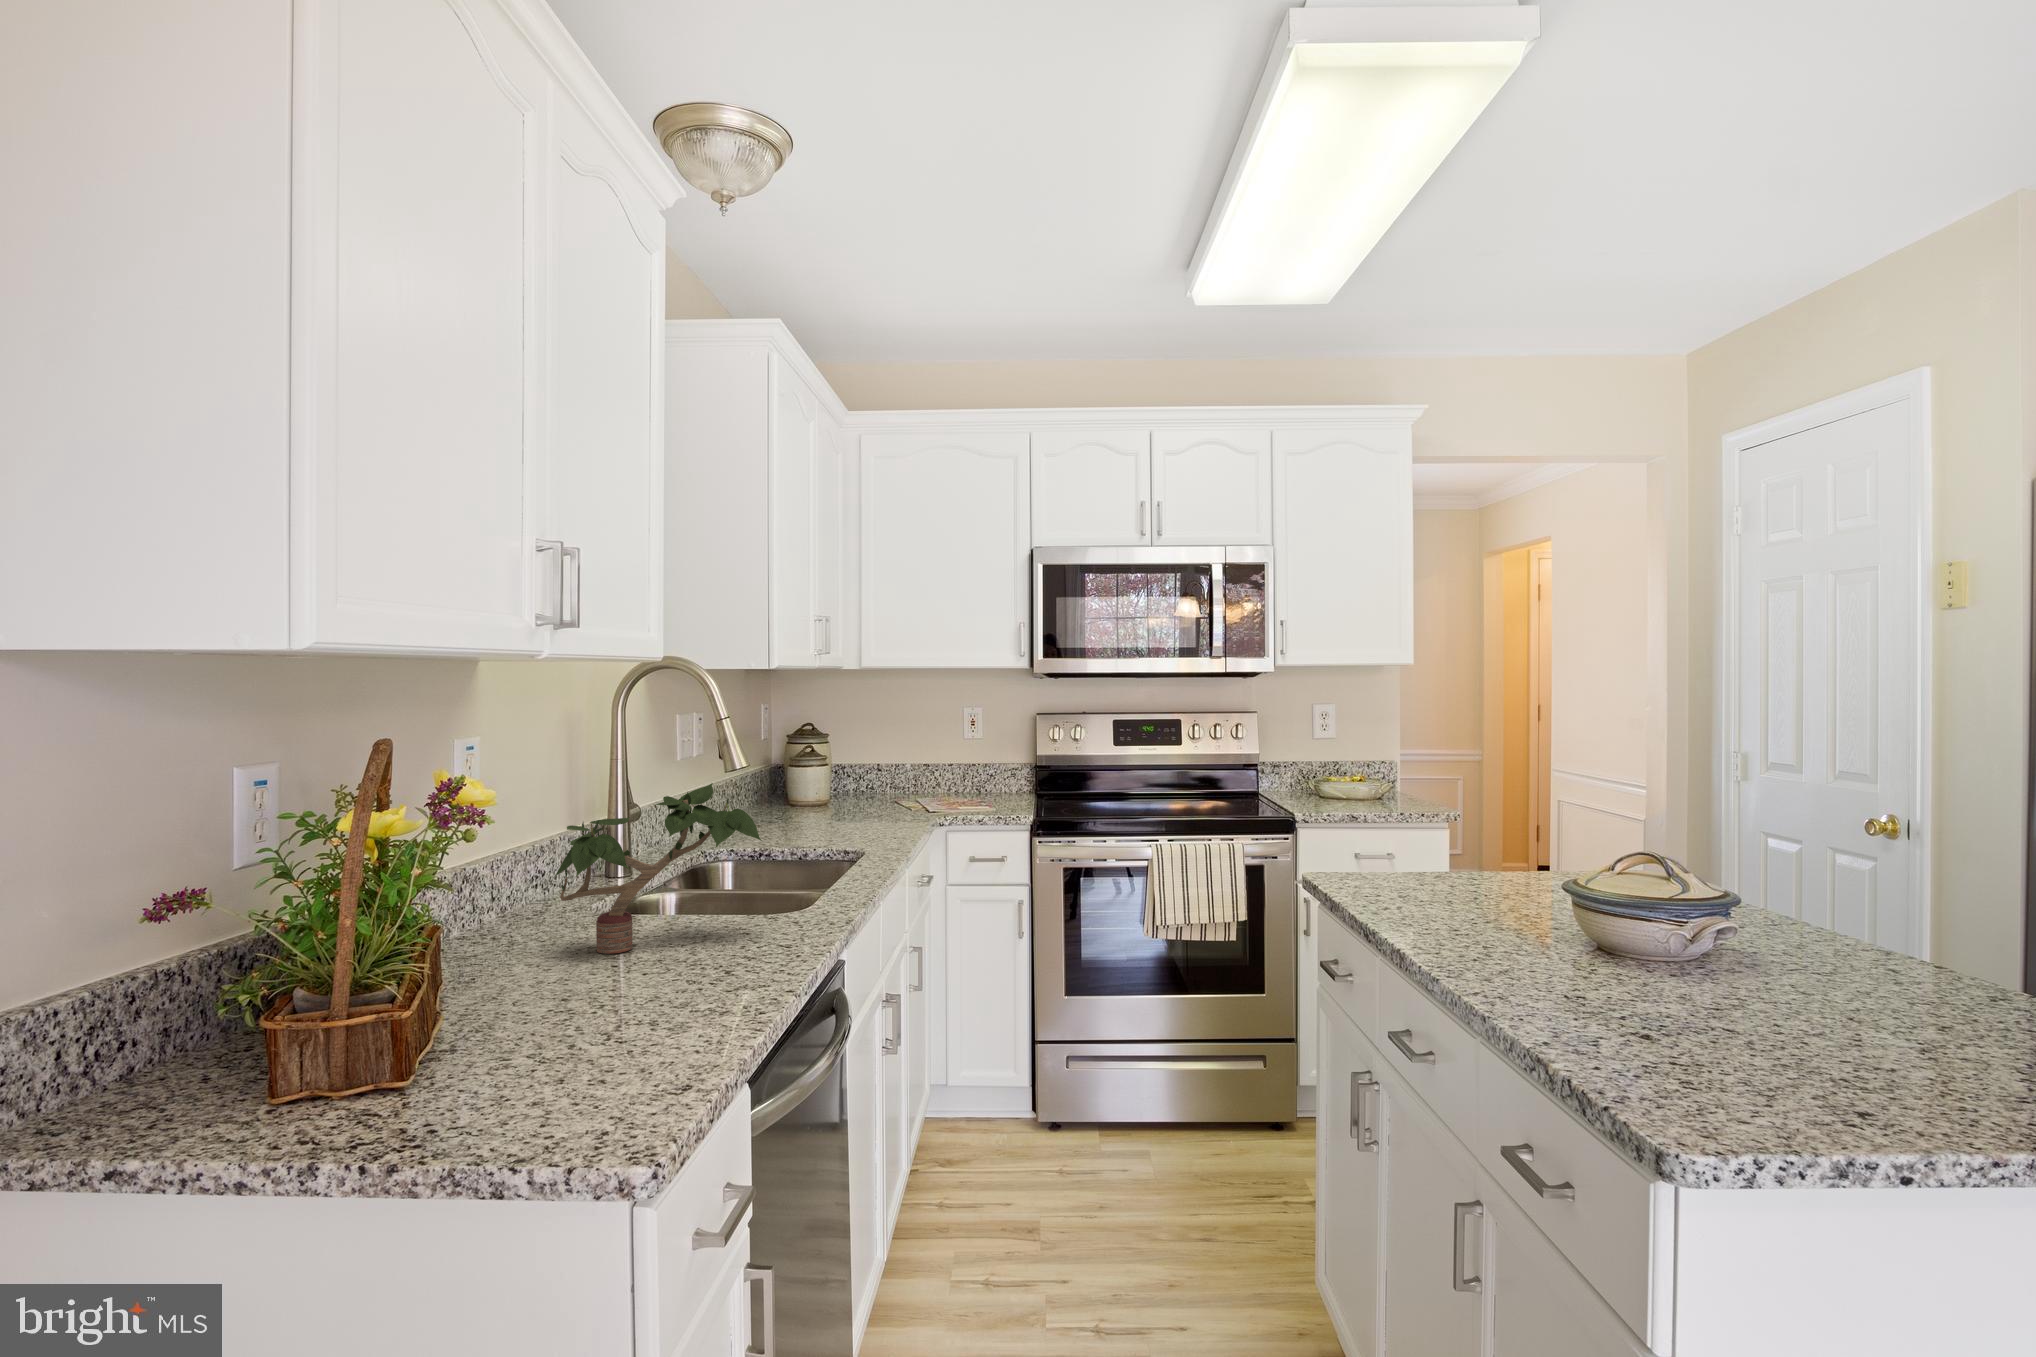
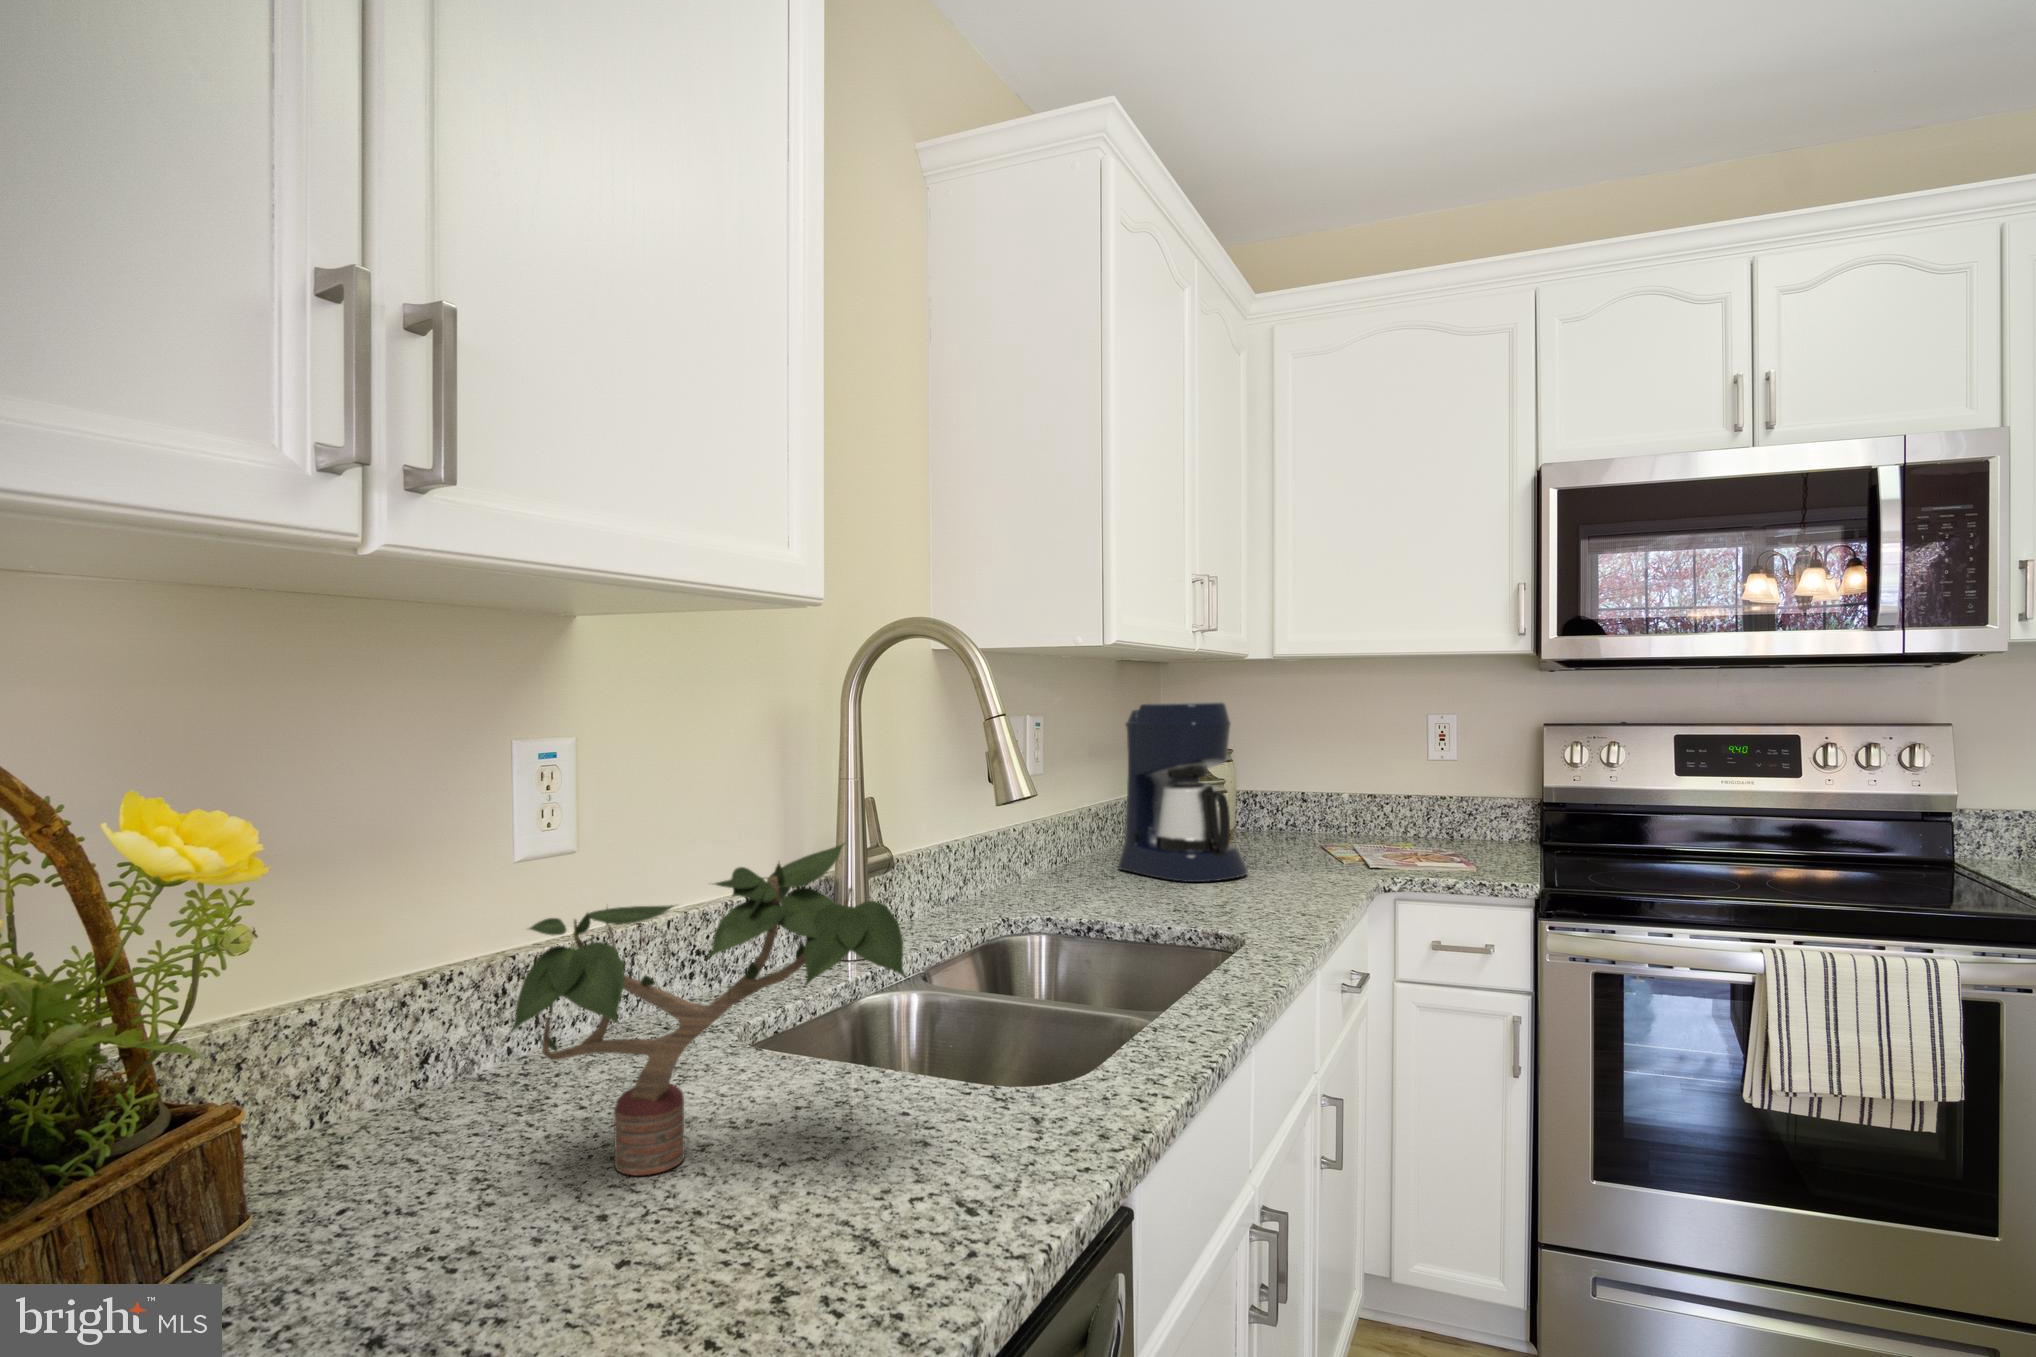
coffee maker: none [758,702,851,827] -> present [1118,702,1248,882]

